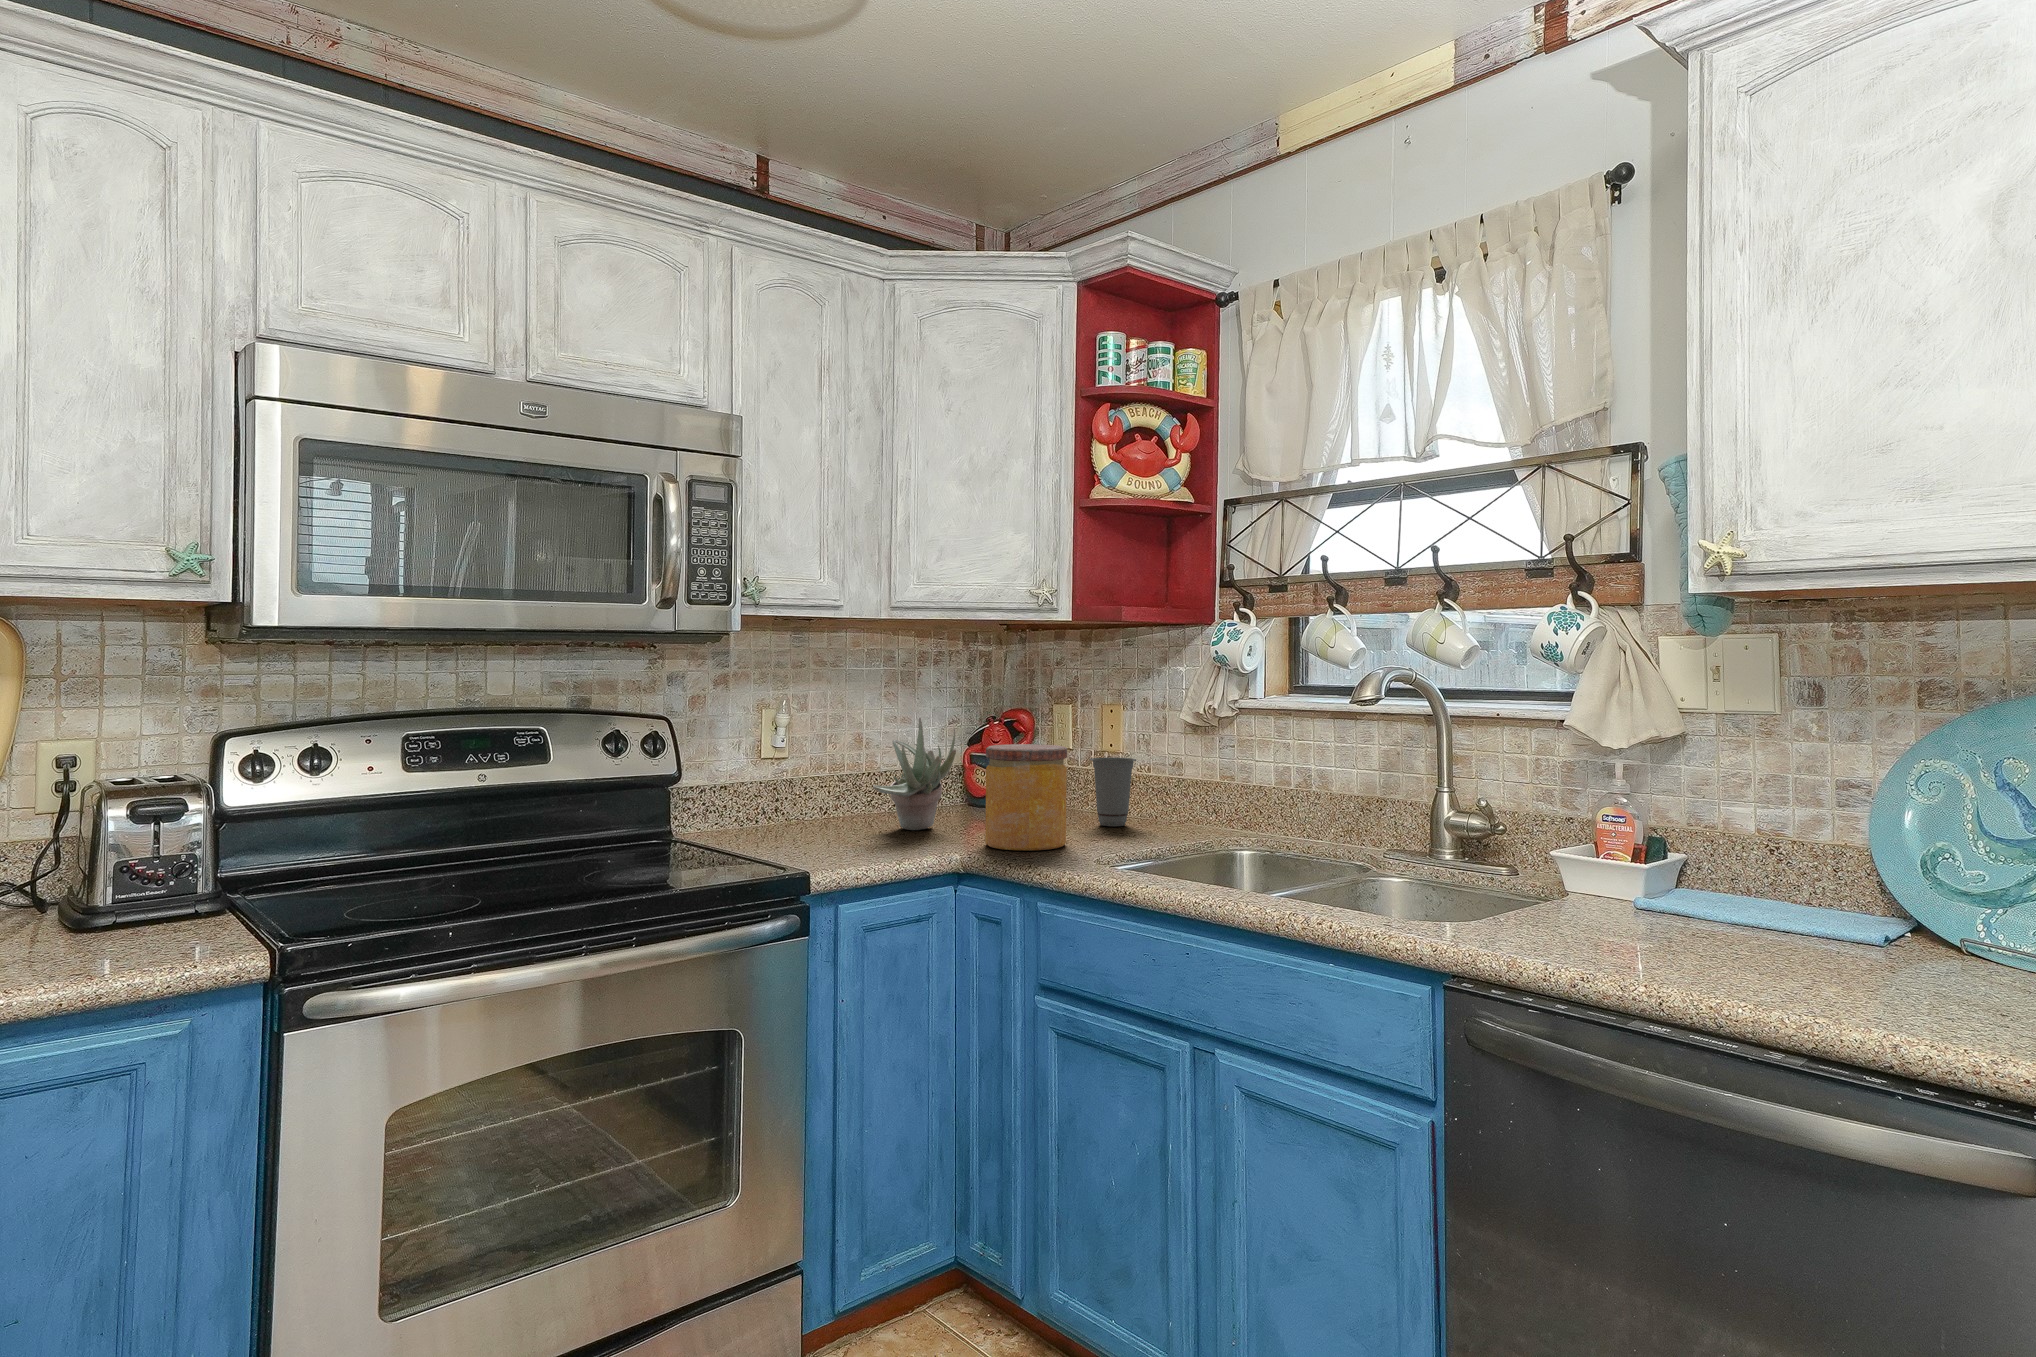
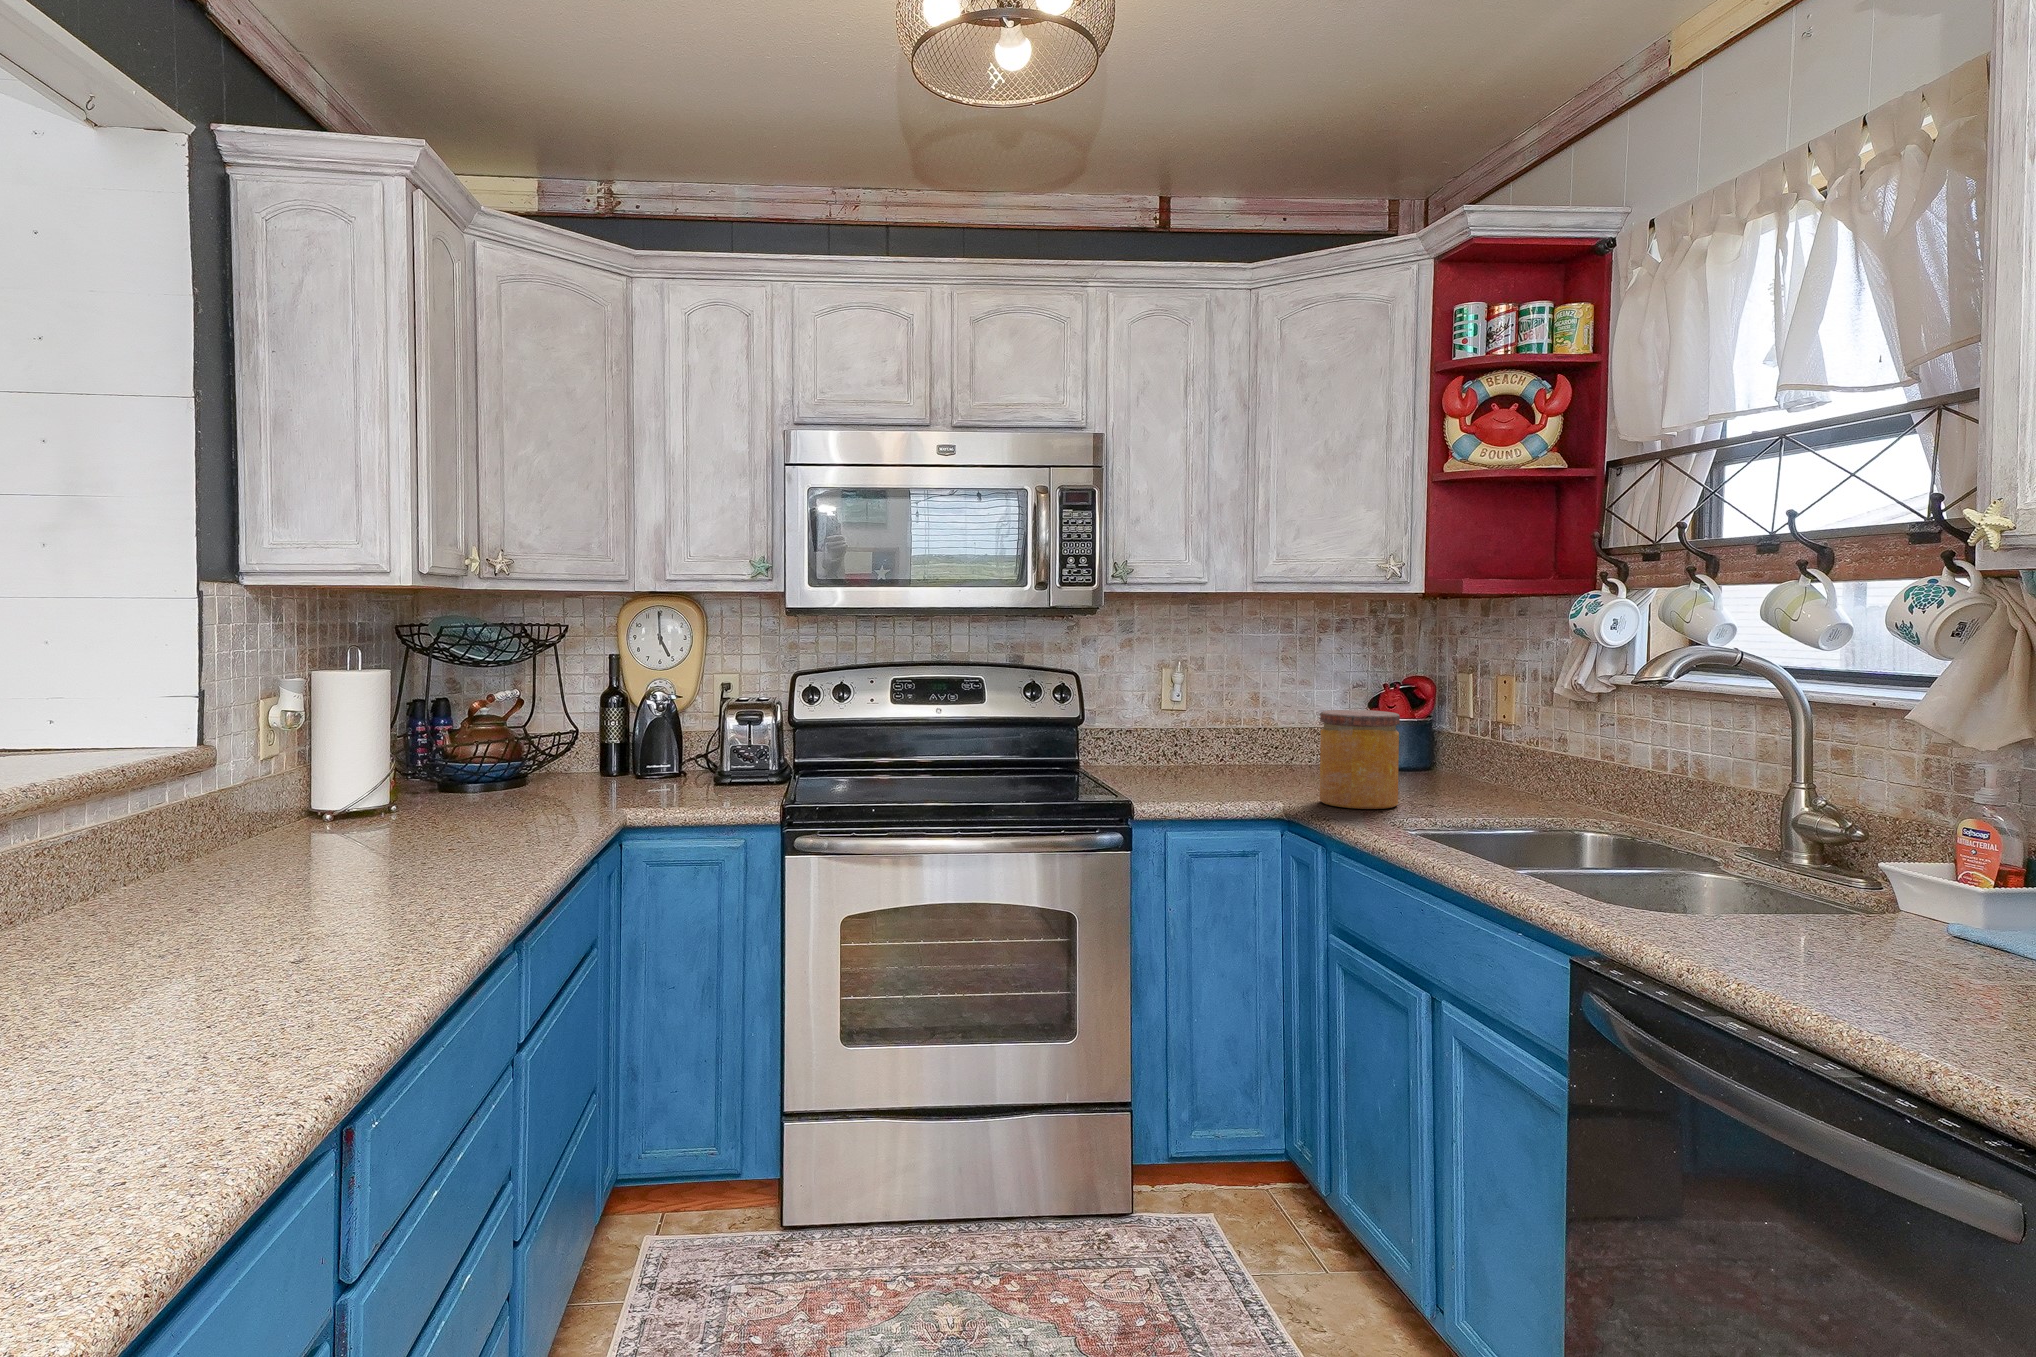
succulent plant: present [873,718,956,830] -> none [1230,682,1319,783]
cup: present [1090,758,1136,826] -> none [1457,727,1507,795]

